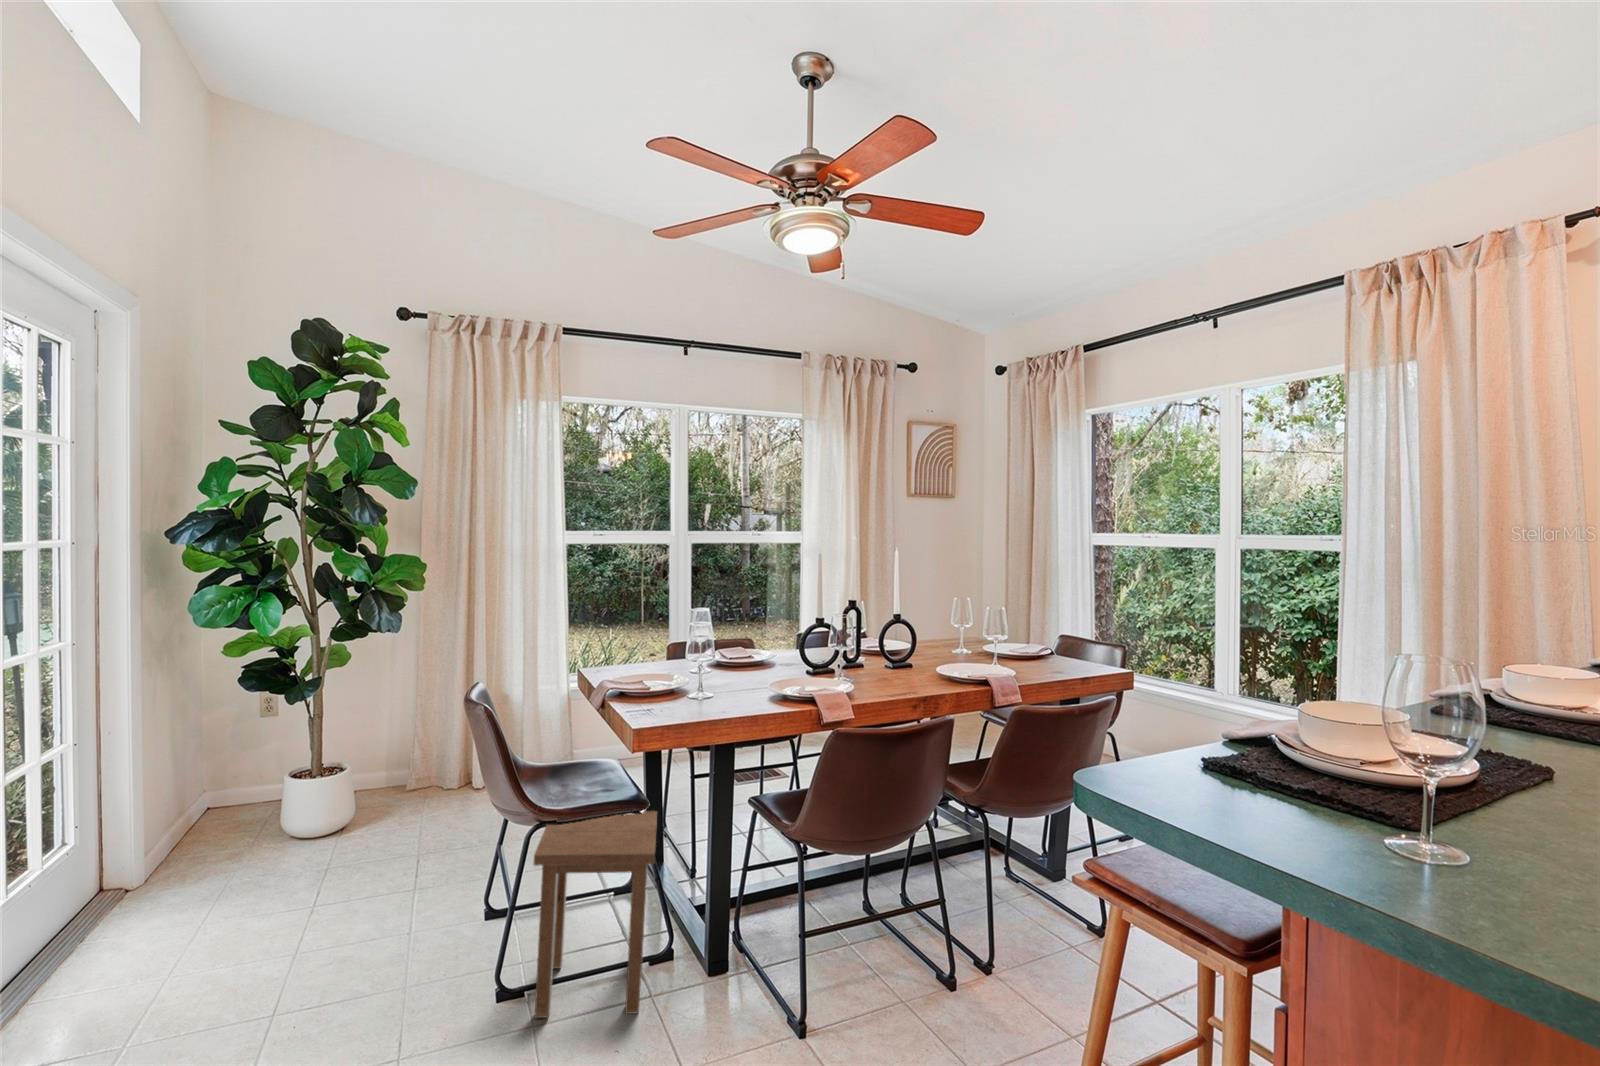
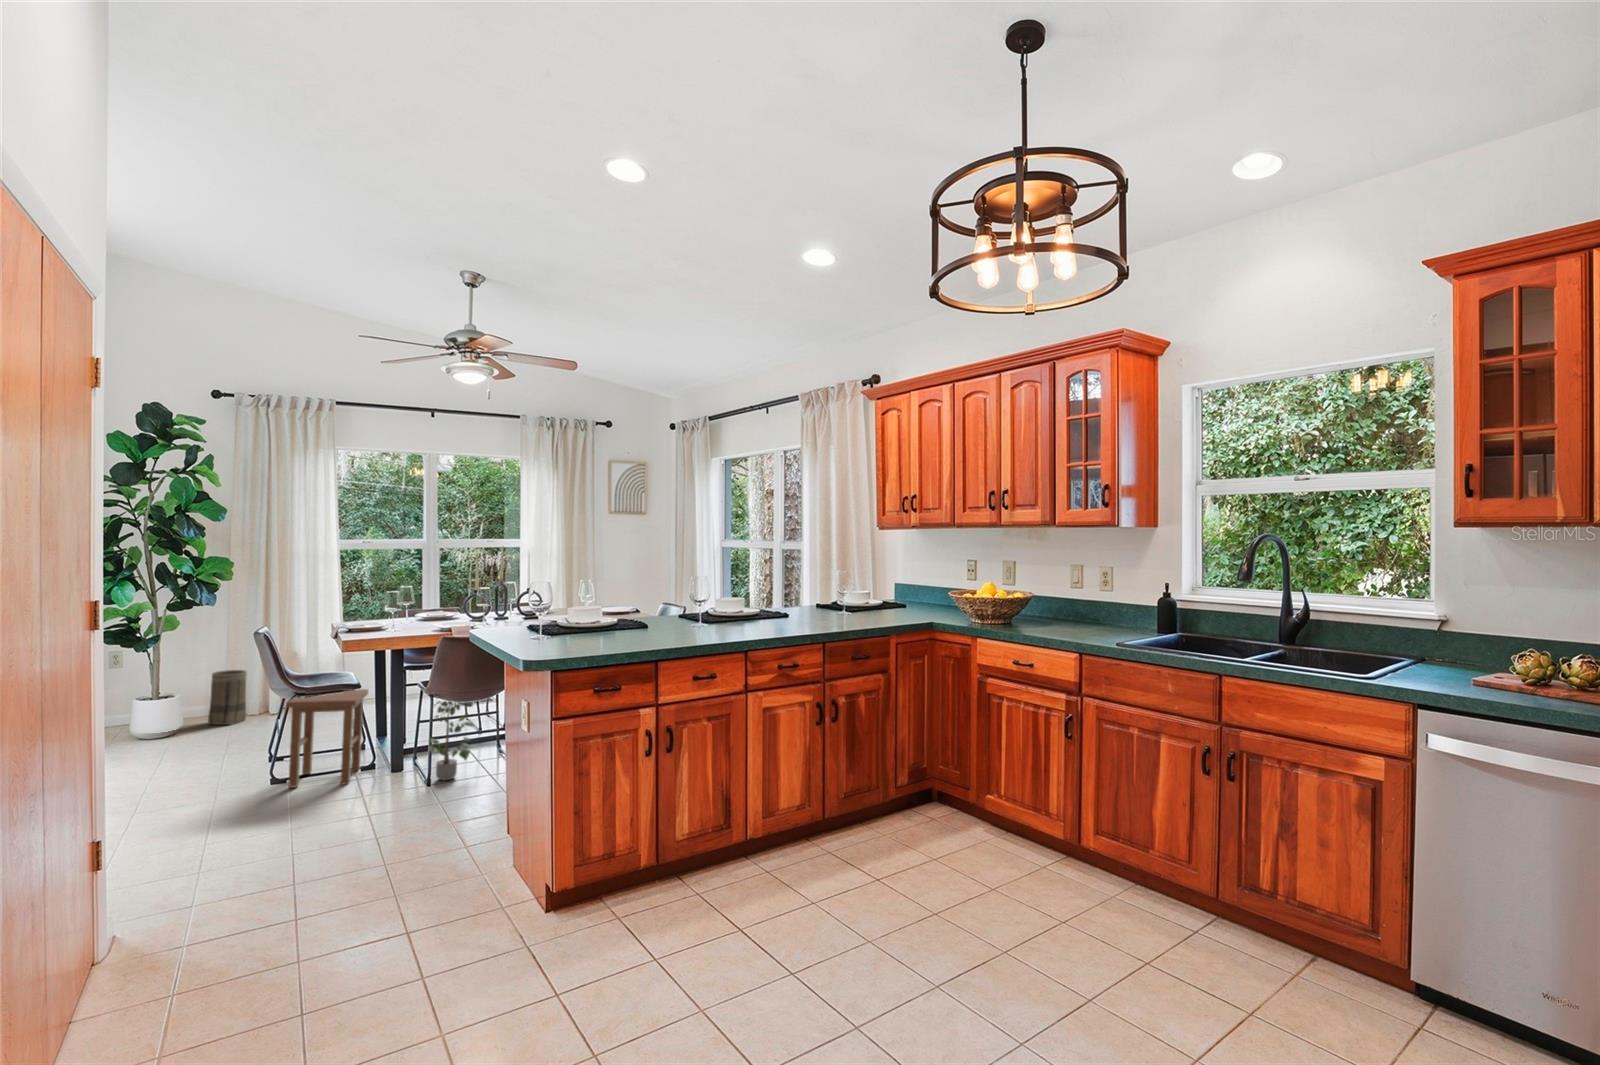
basket: none [386,722,439,808] -> present [208,670,247,725]
potted plant: none [784,849,878,1021] -> present [429,700,476,780]

